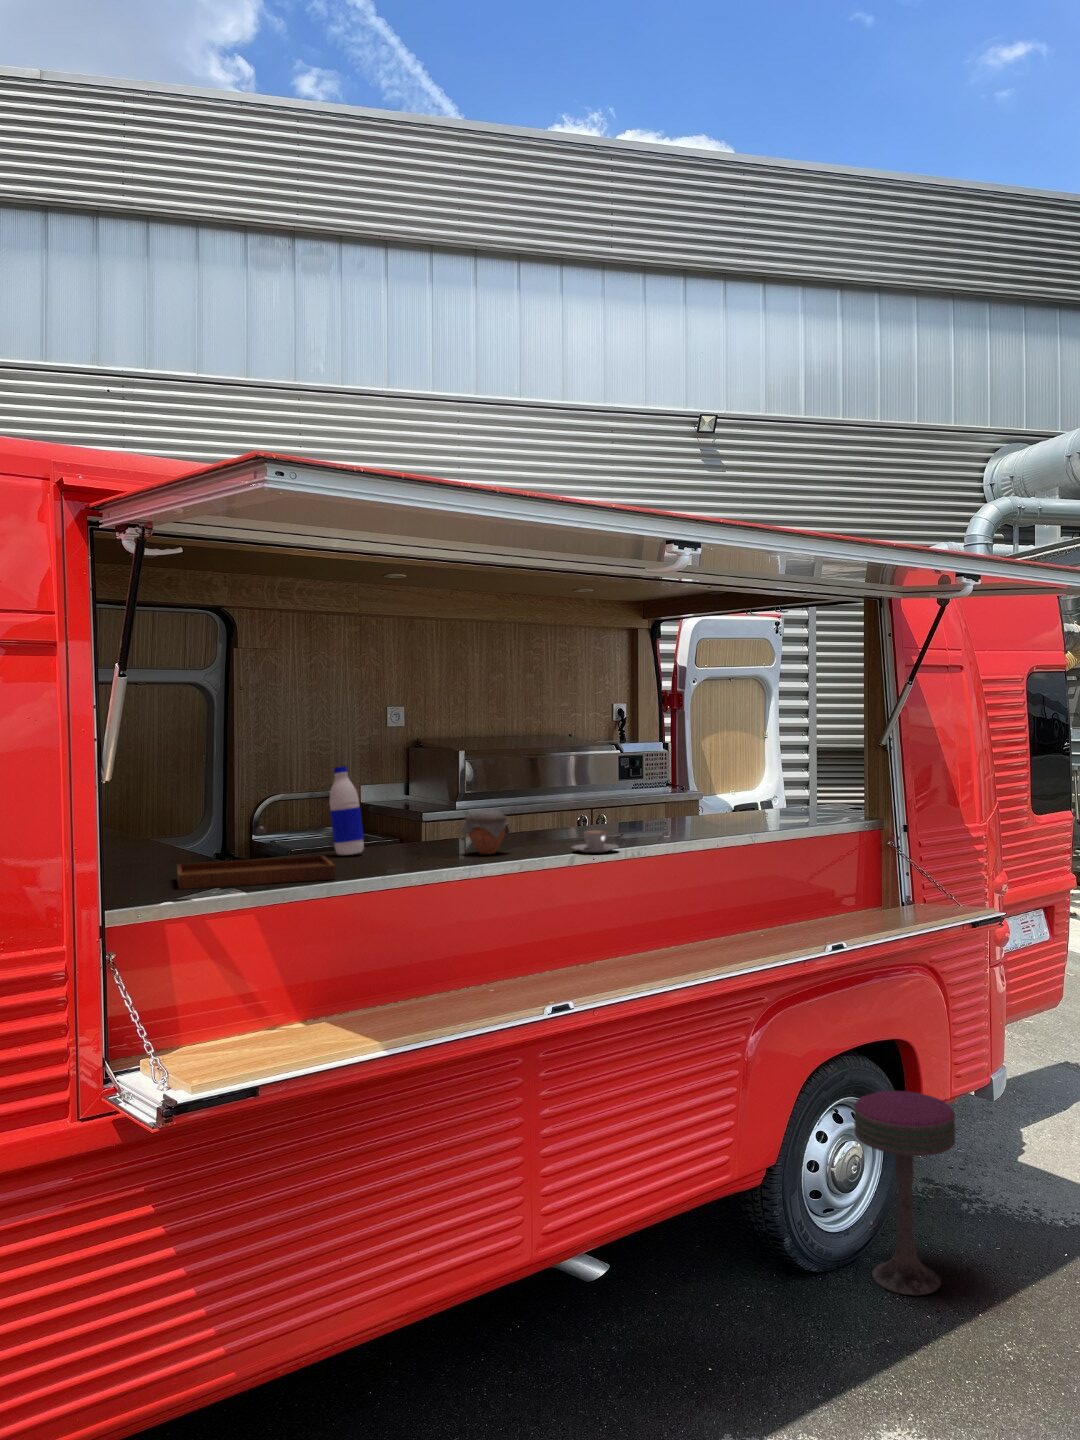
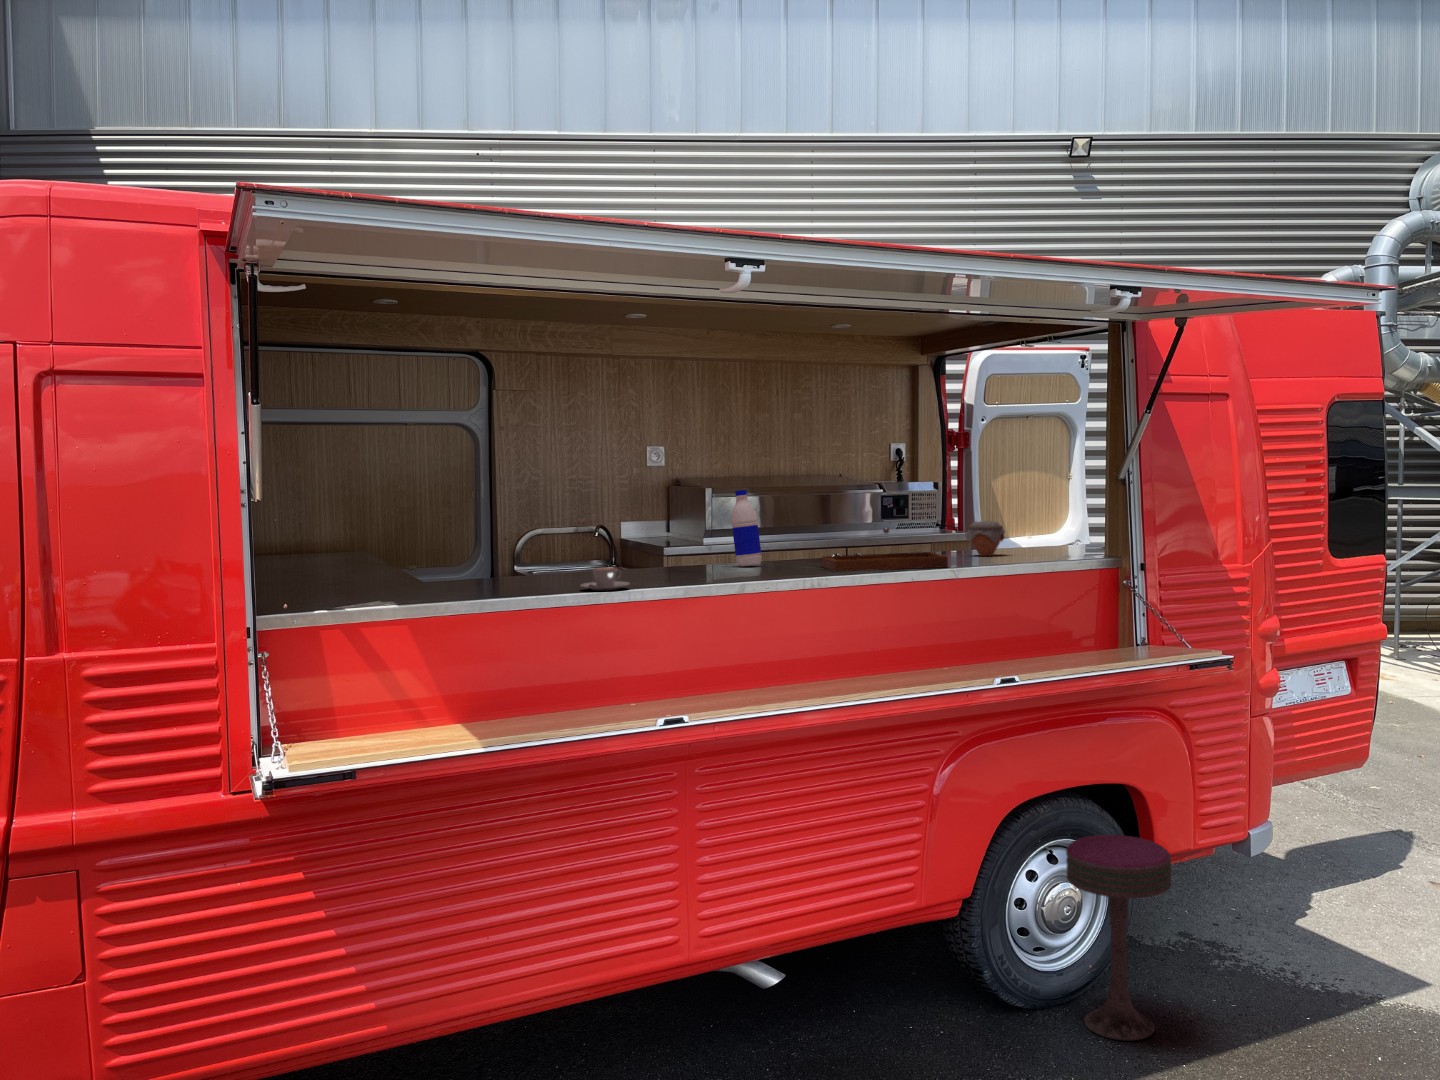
water bottle: present [329,766,364,855] -> present [732,490,761,566]
jar: present [461,810,510,854] -> present [965,521,1005,556]
tray: present [177,826,335,889] -> present [821,527,948,572]
coffee cup: present [572,830,619,853] -> present [581,567,630,590]

